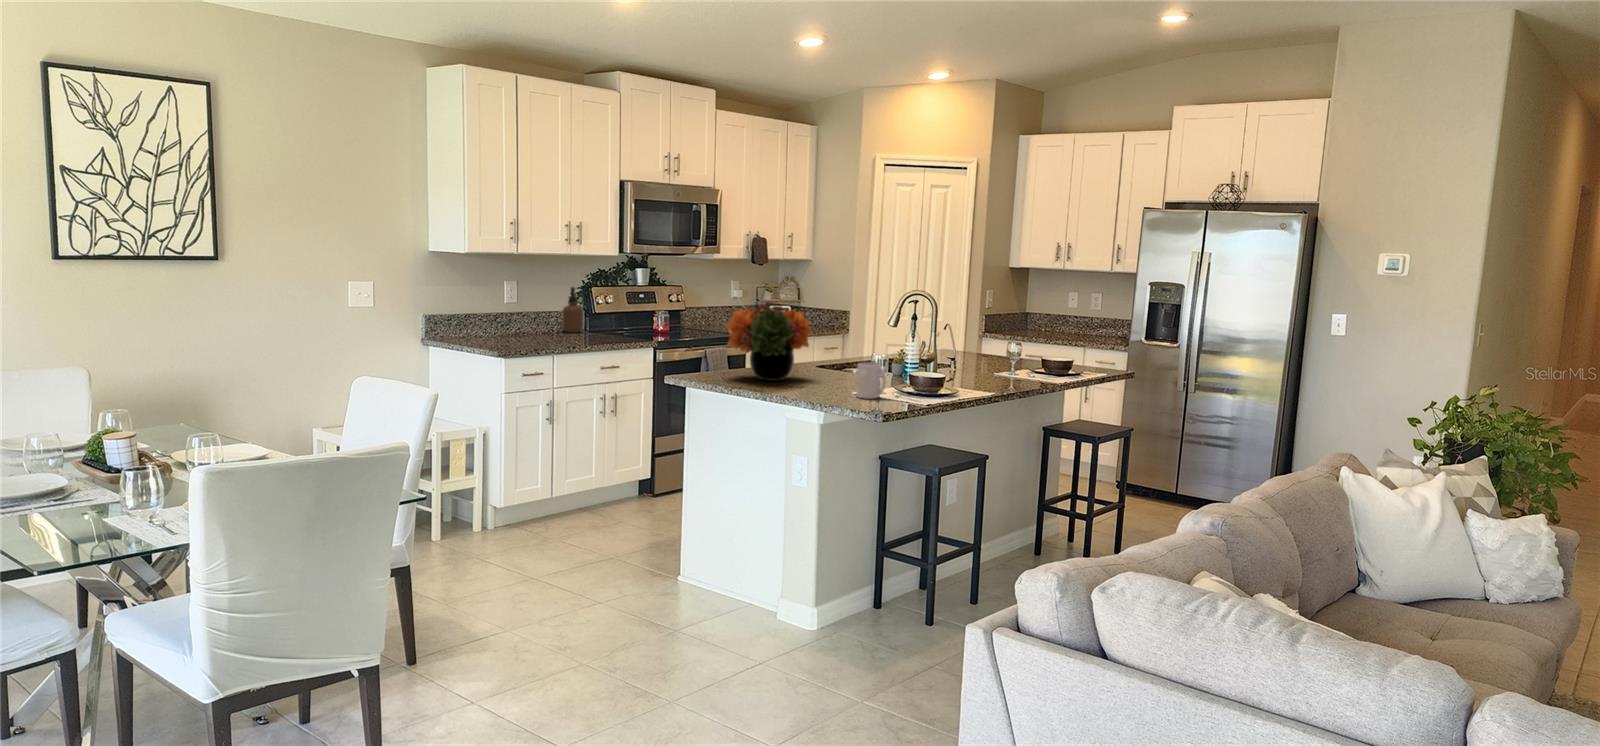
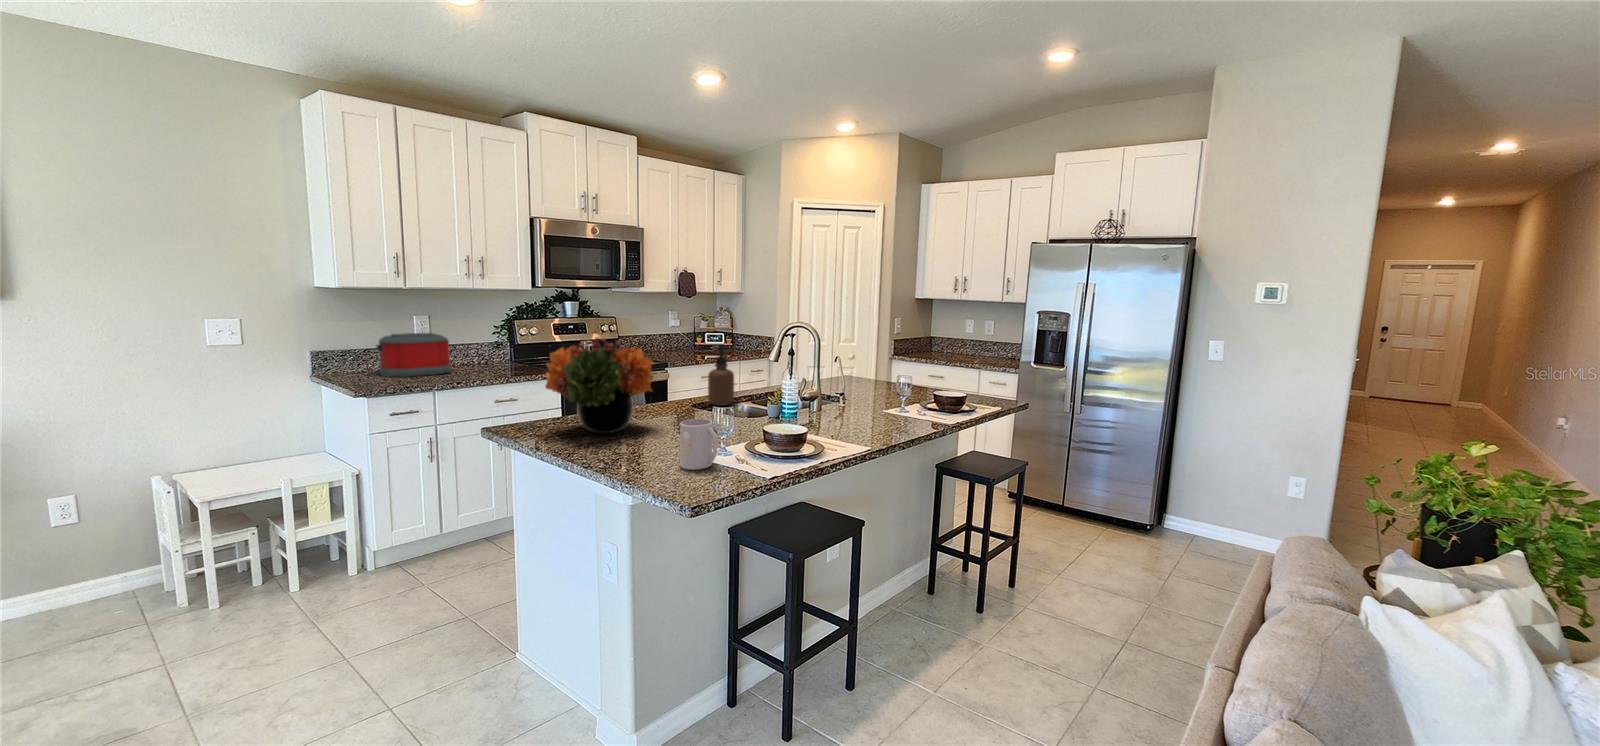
soap dispenser: present [563,287,583,333] -> present [708,345,734,406]
toaster: none [490,300,554,343] -> present [376,333,451,377]

